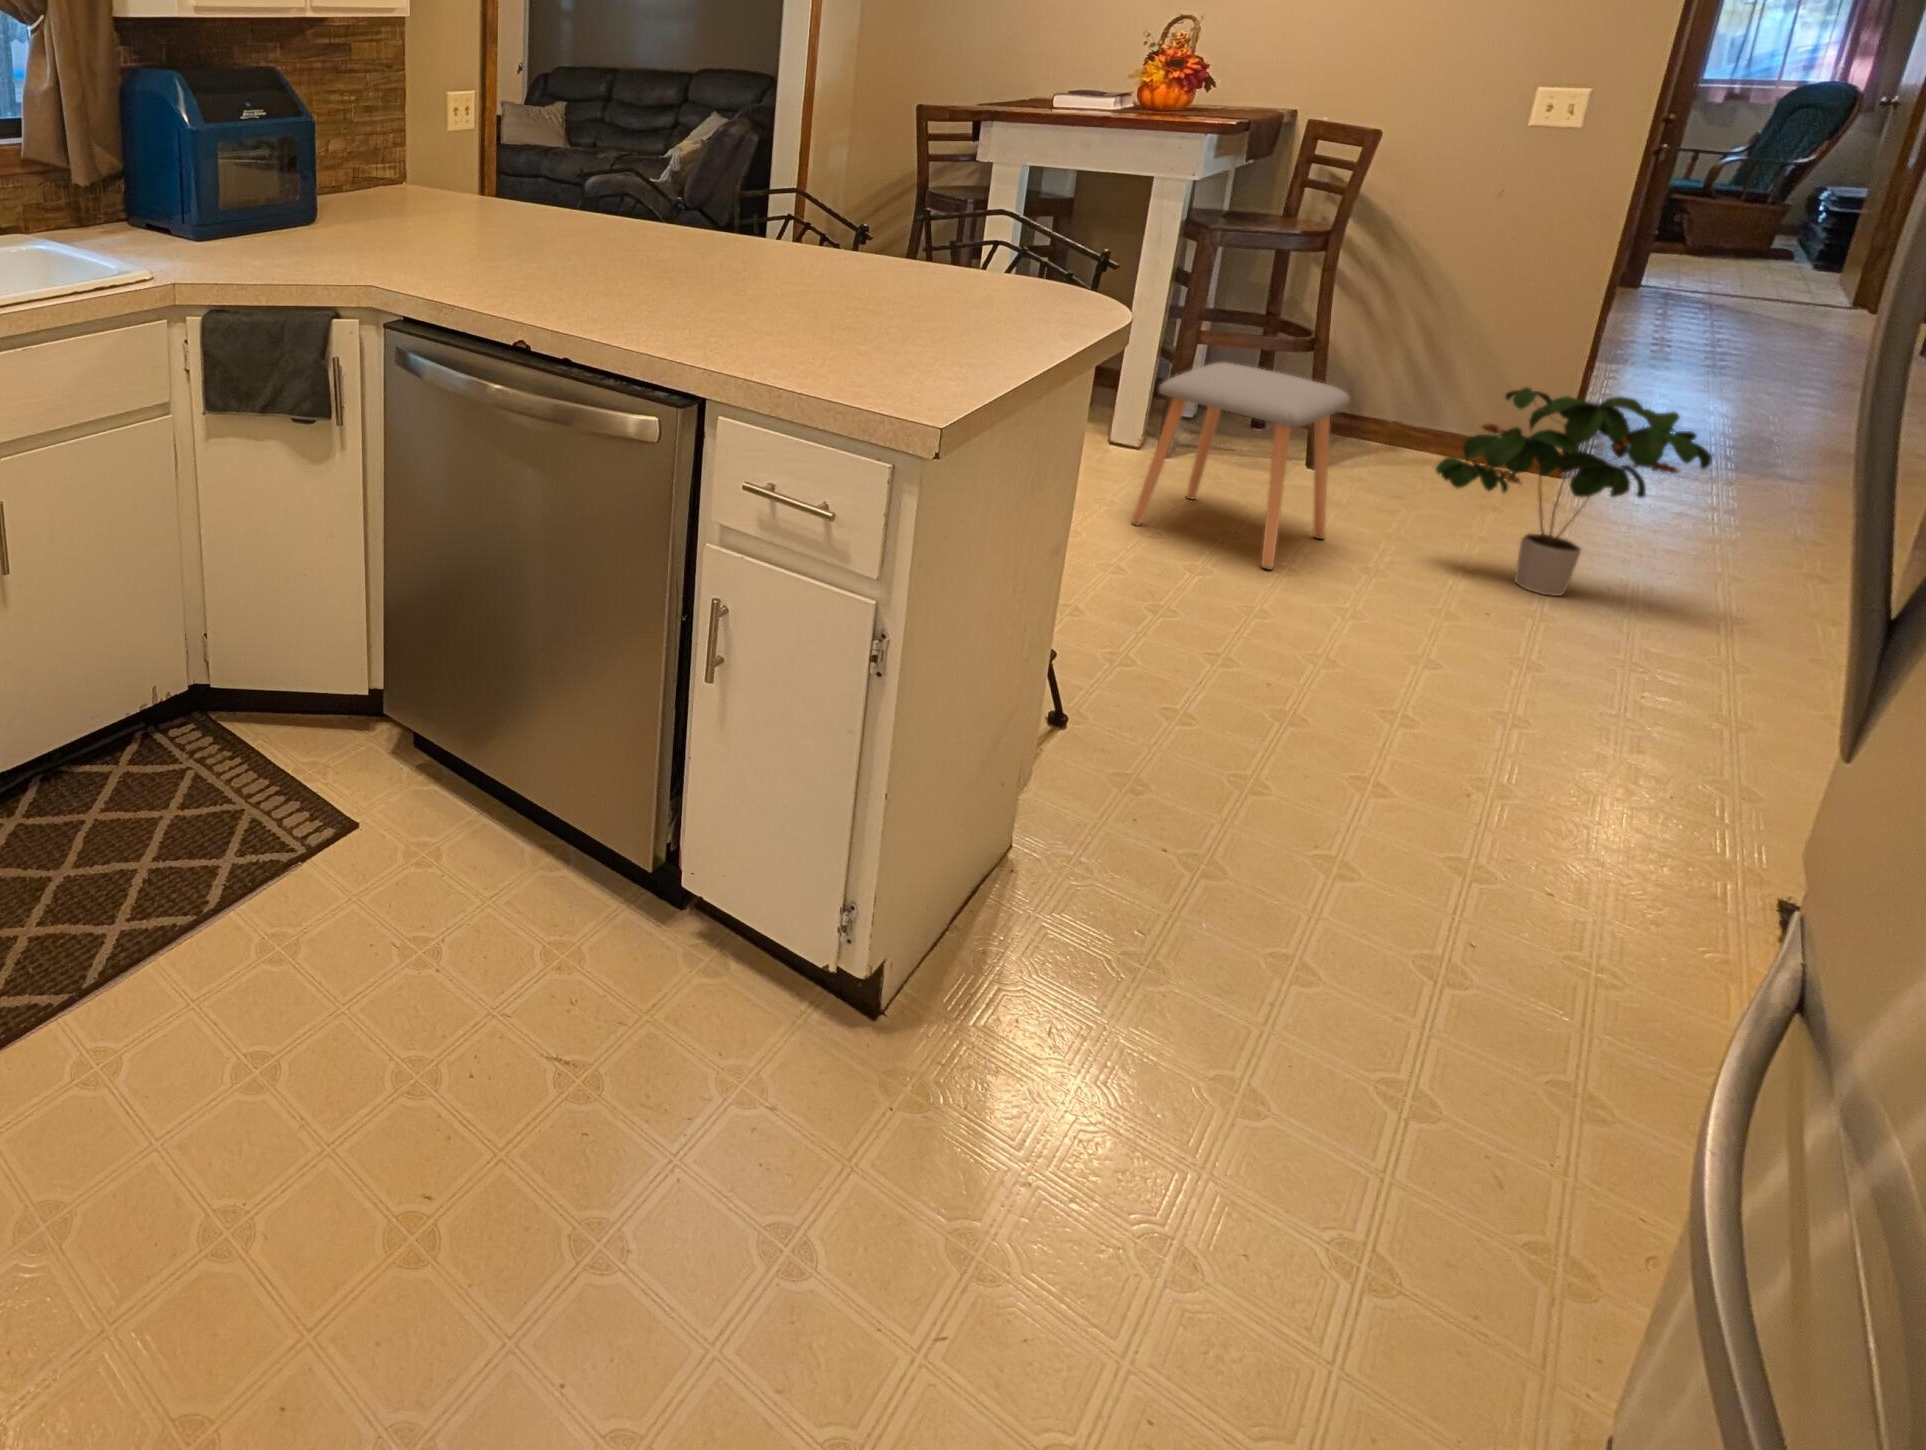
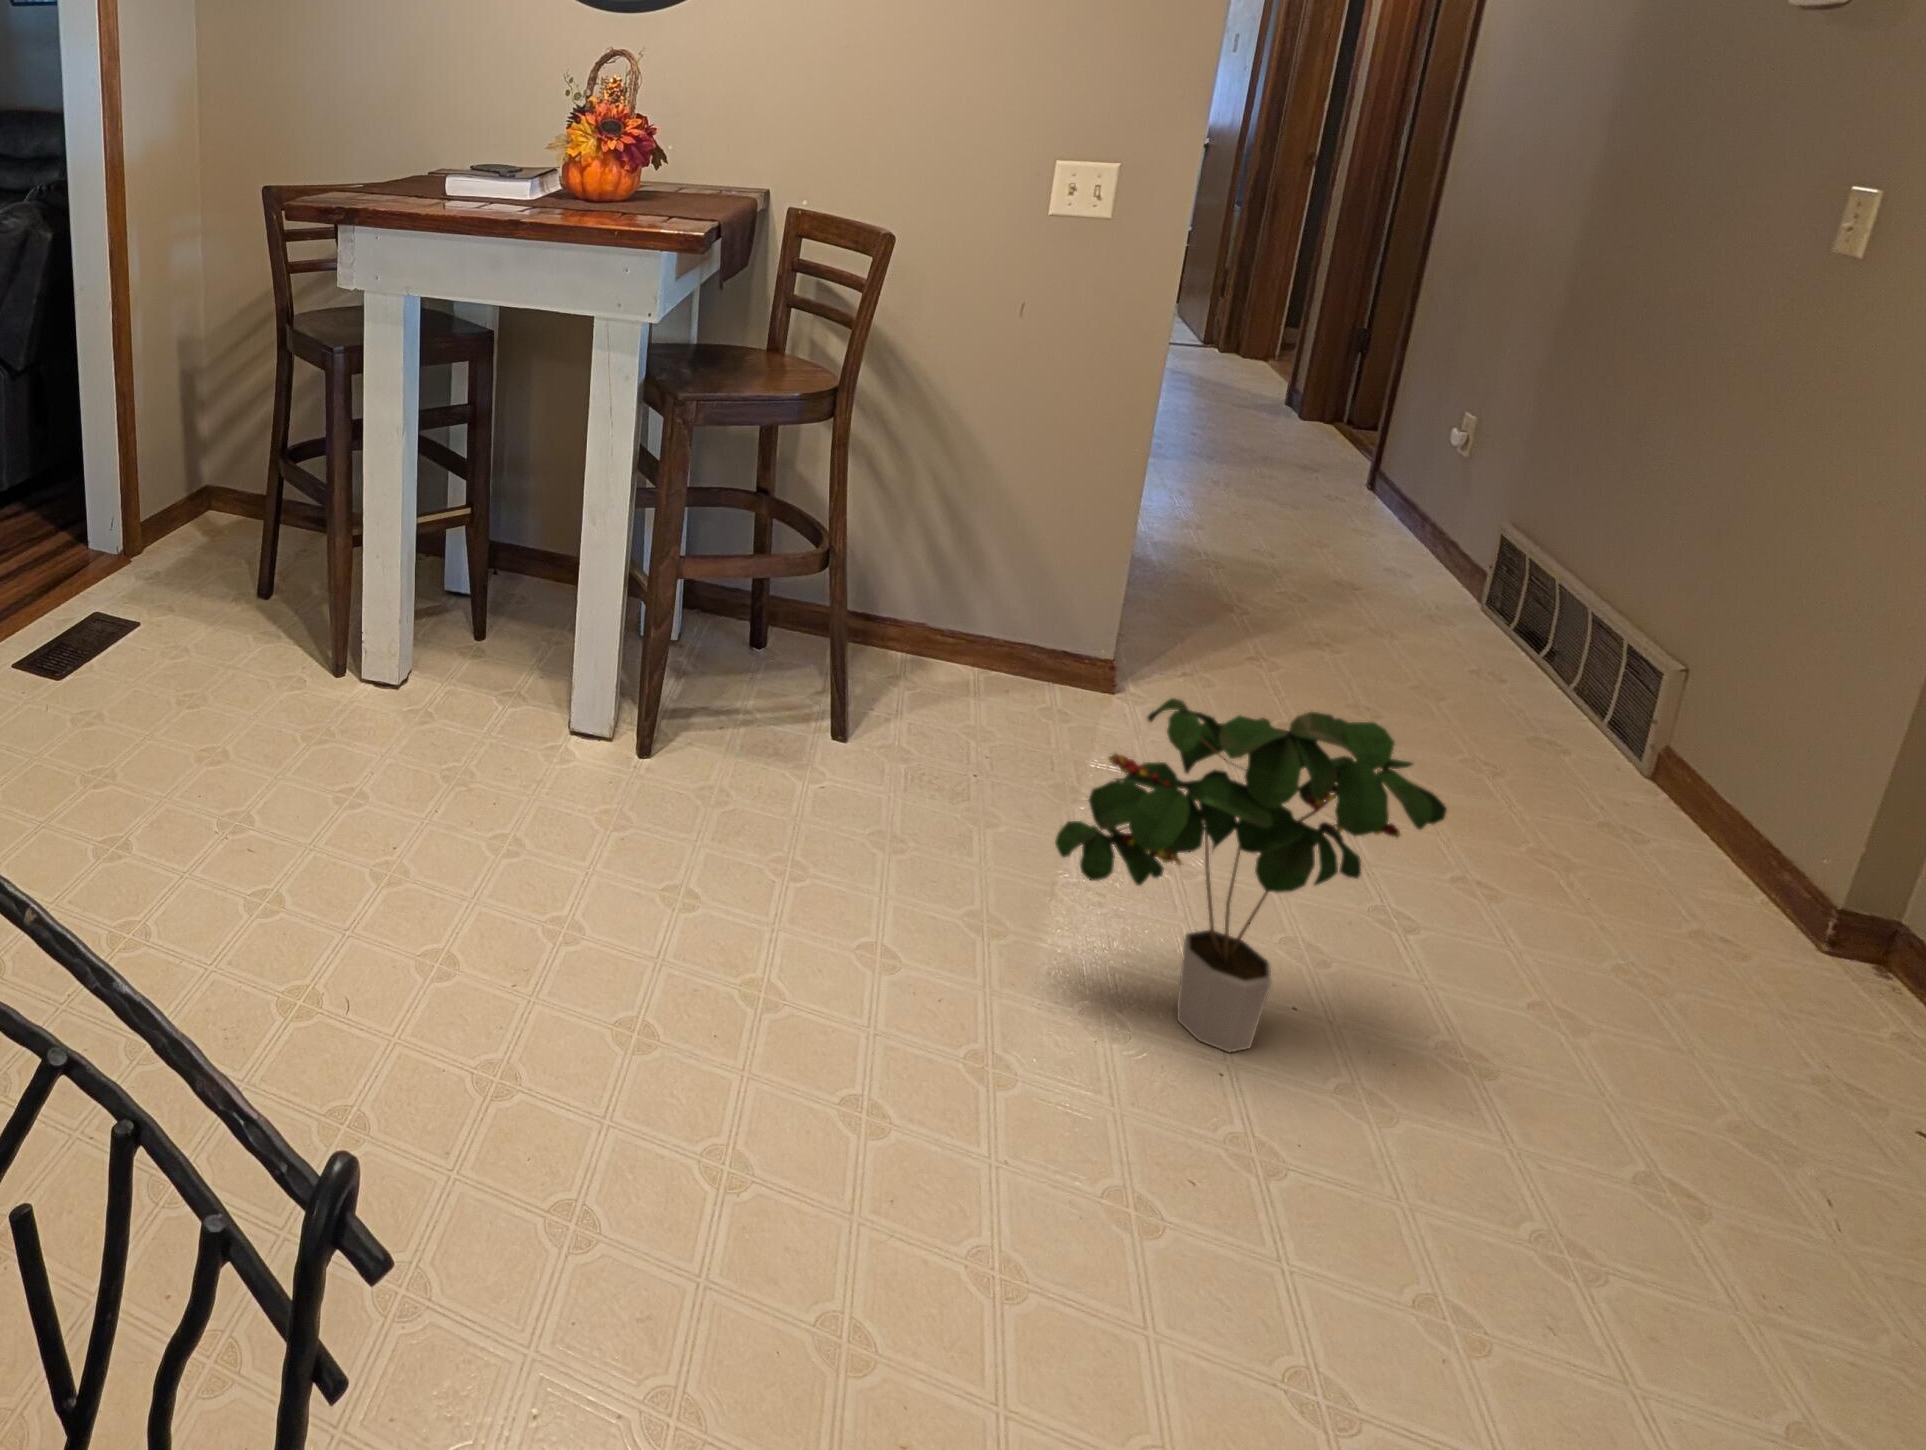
stool: present [1131,363,1350,570] -> none [605,659,924,1114]

